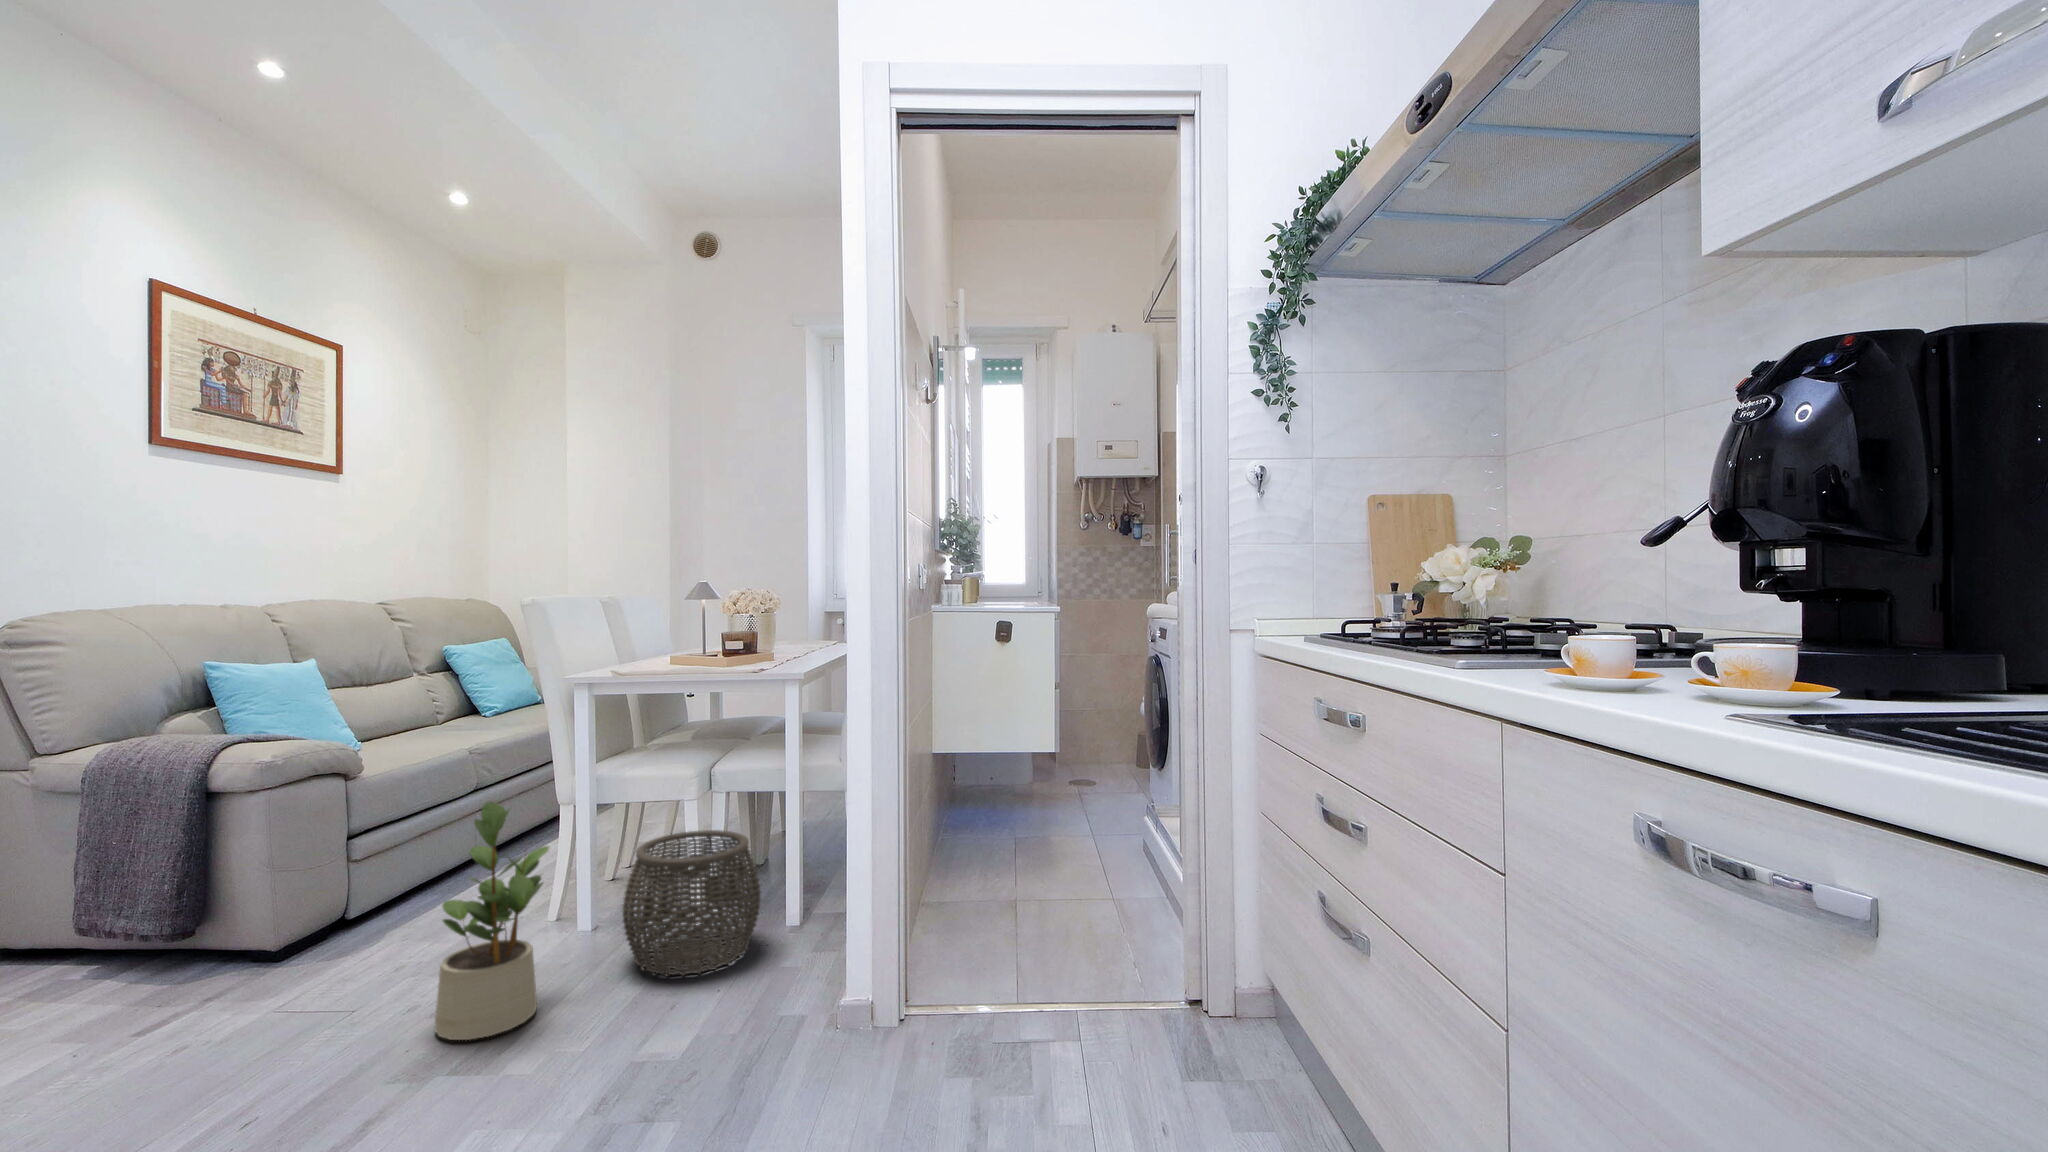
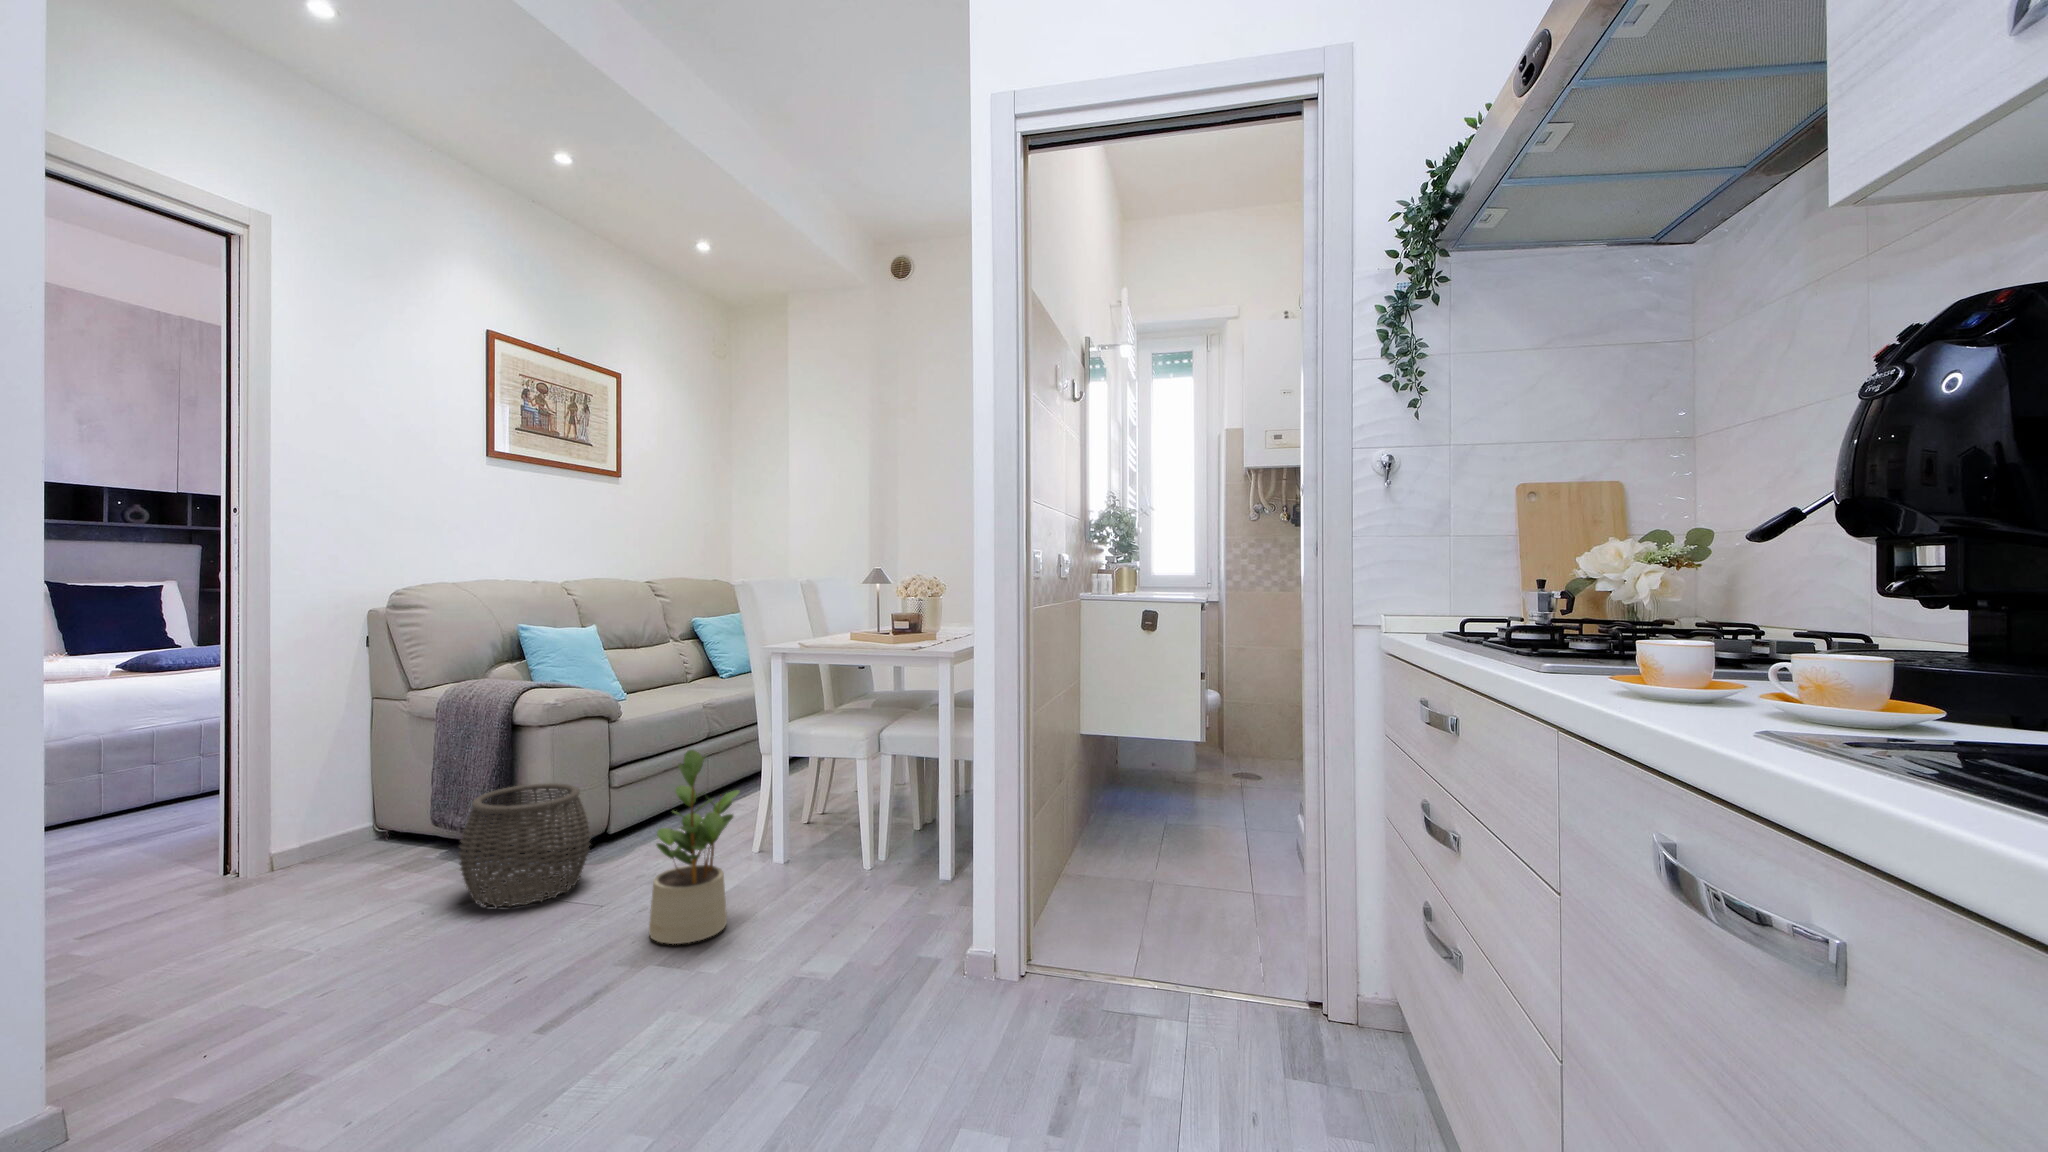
woven basket: present [622,830,761,976] -> present [459,783,590,907]

